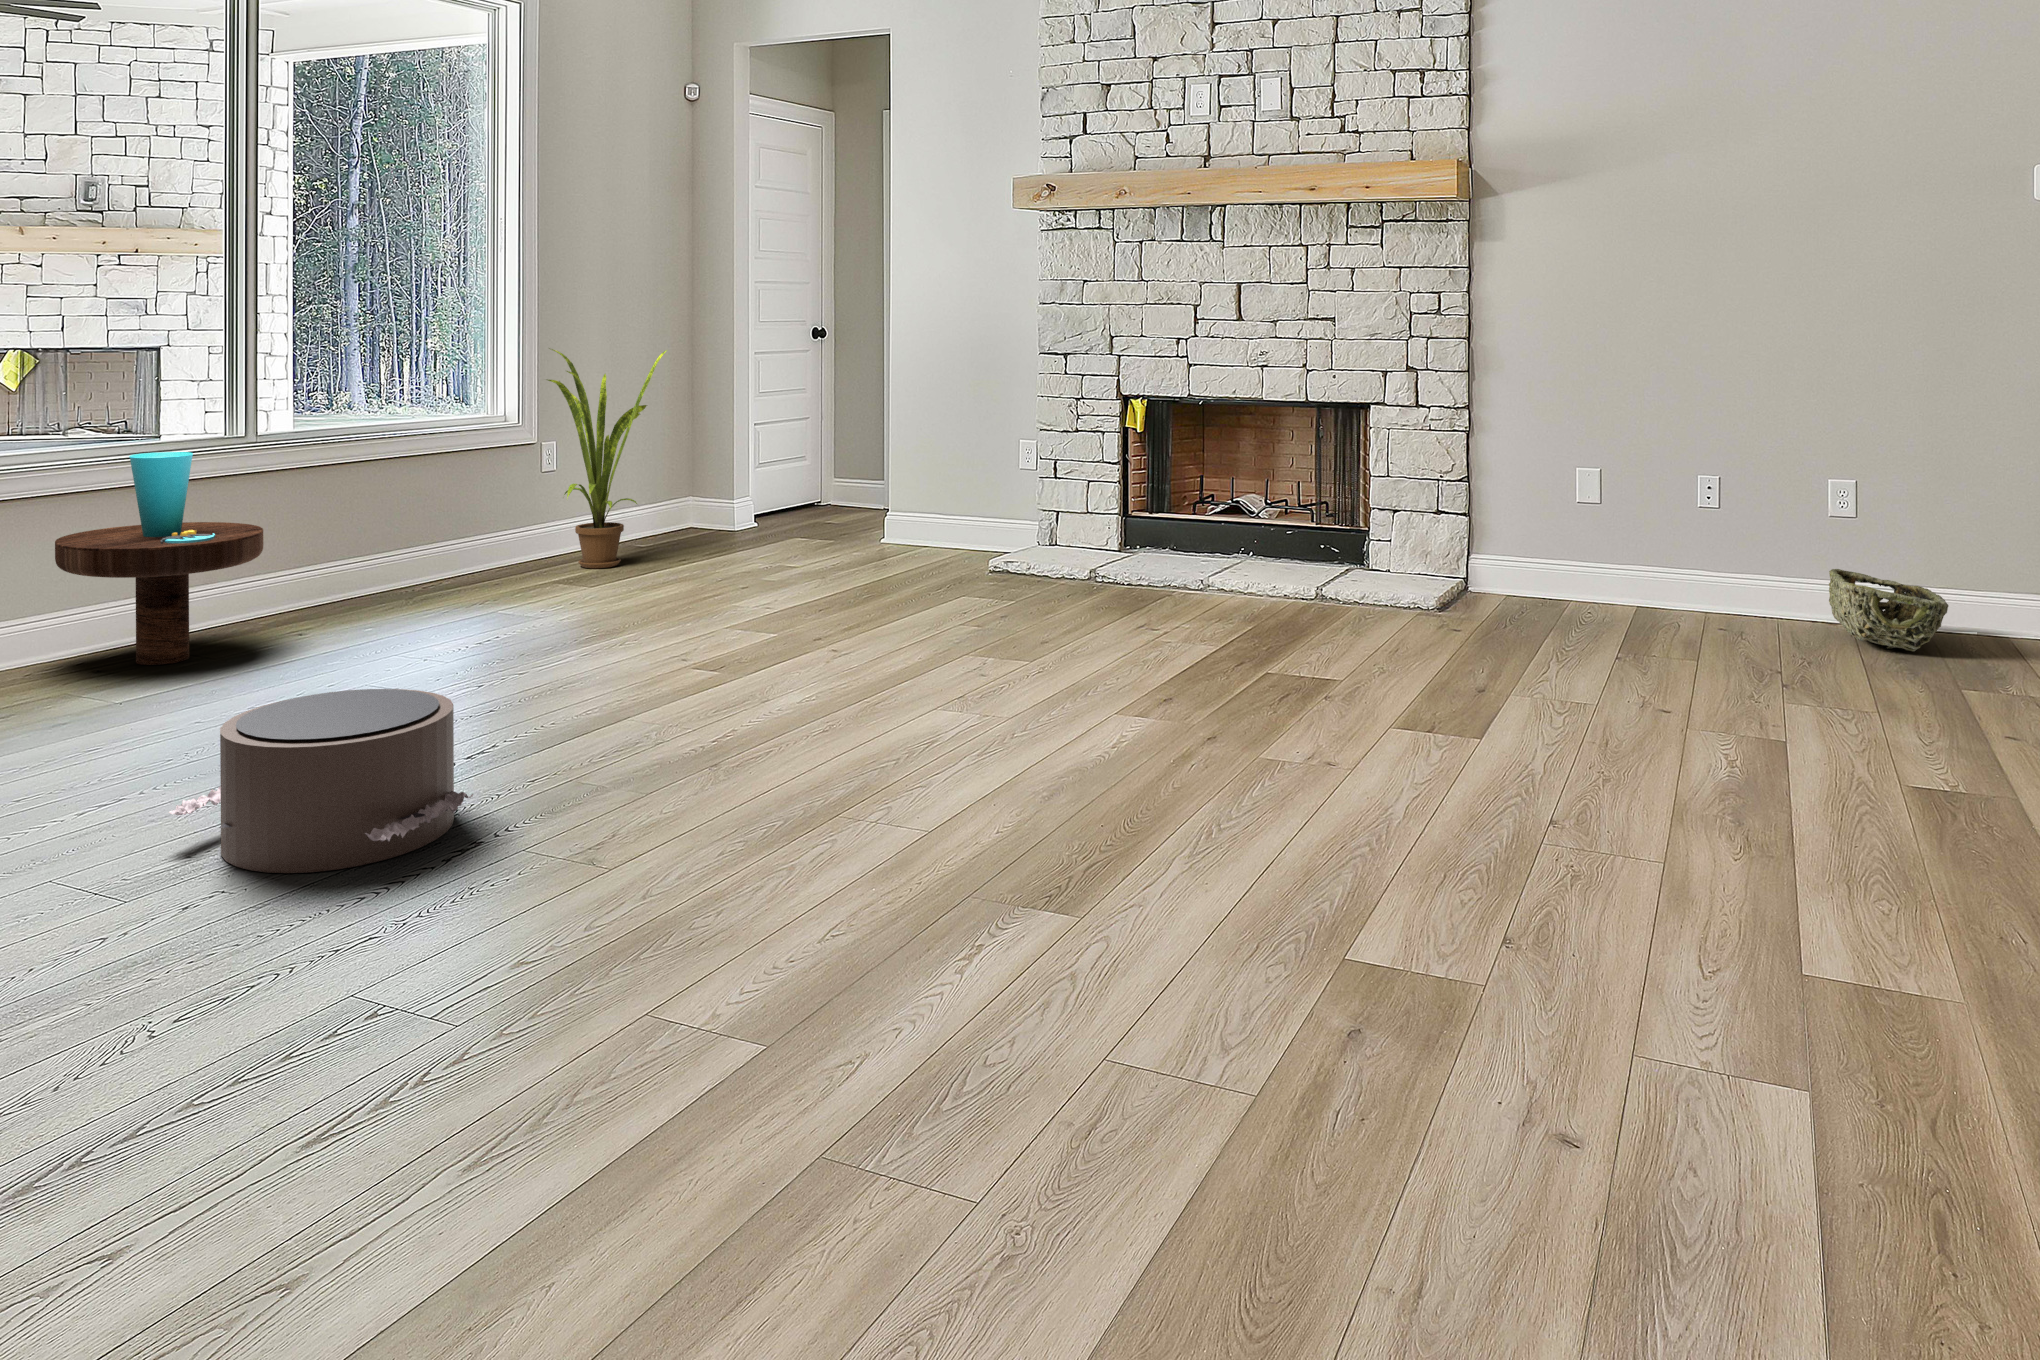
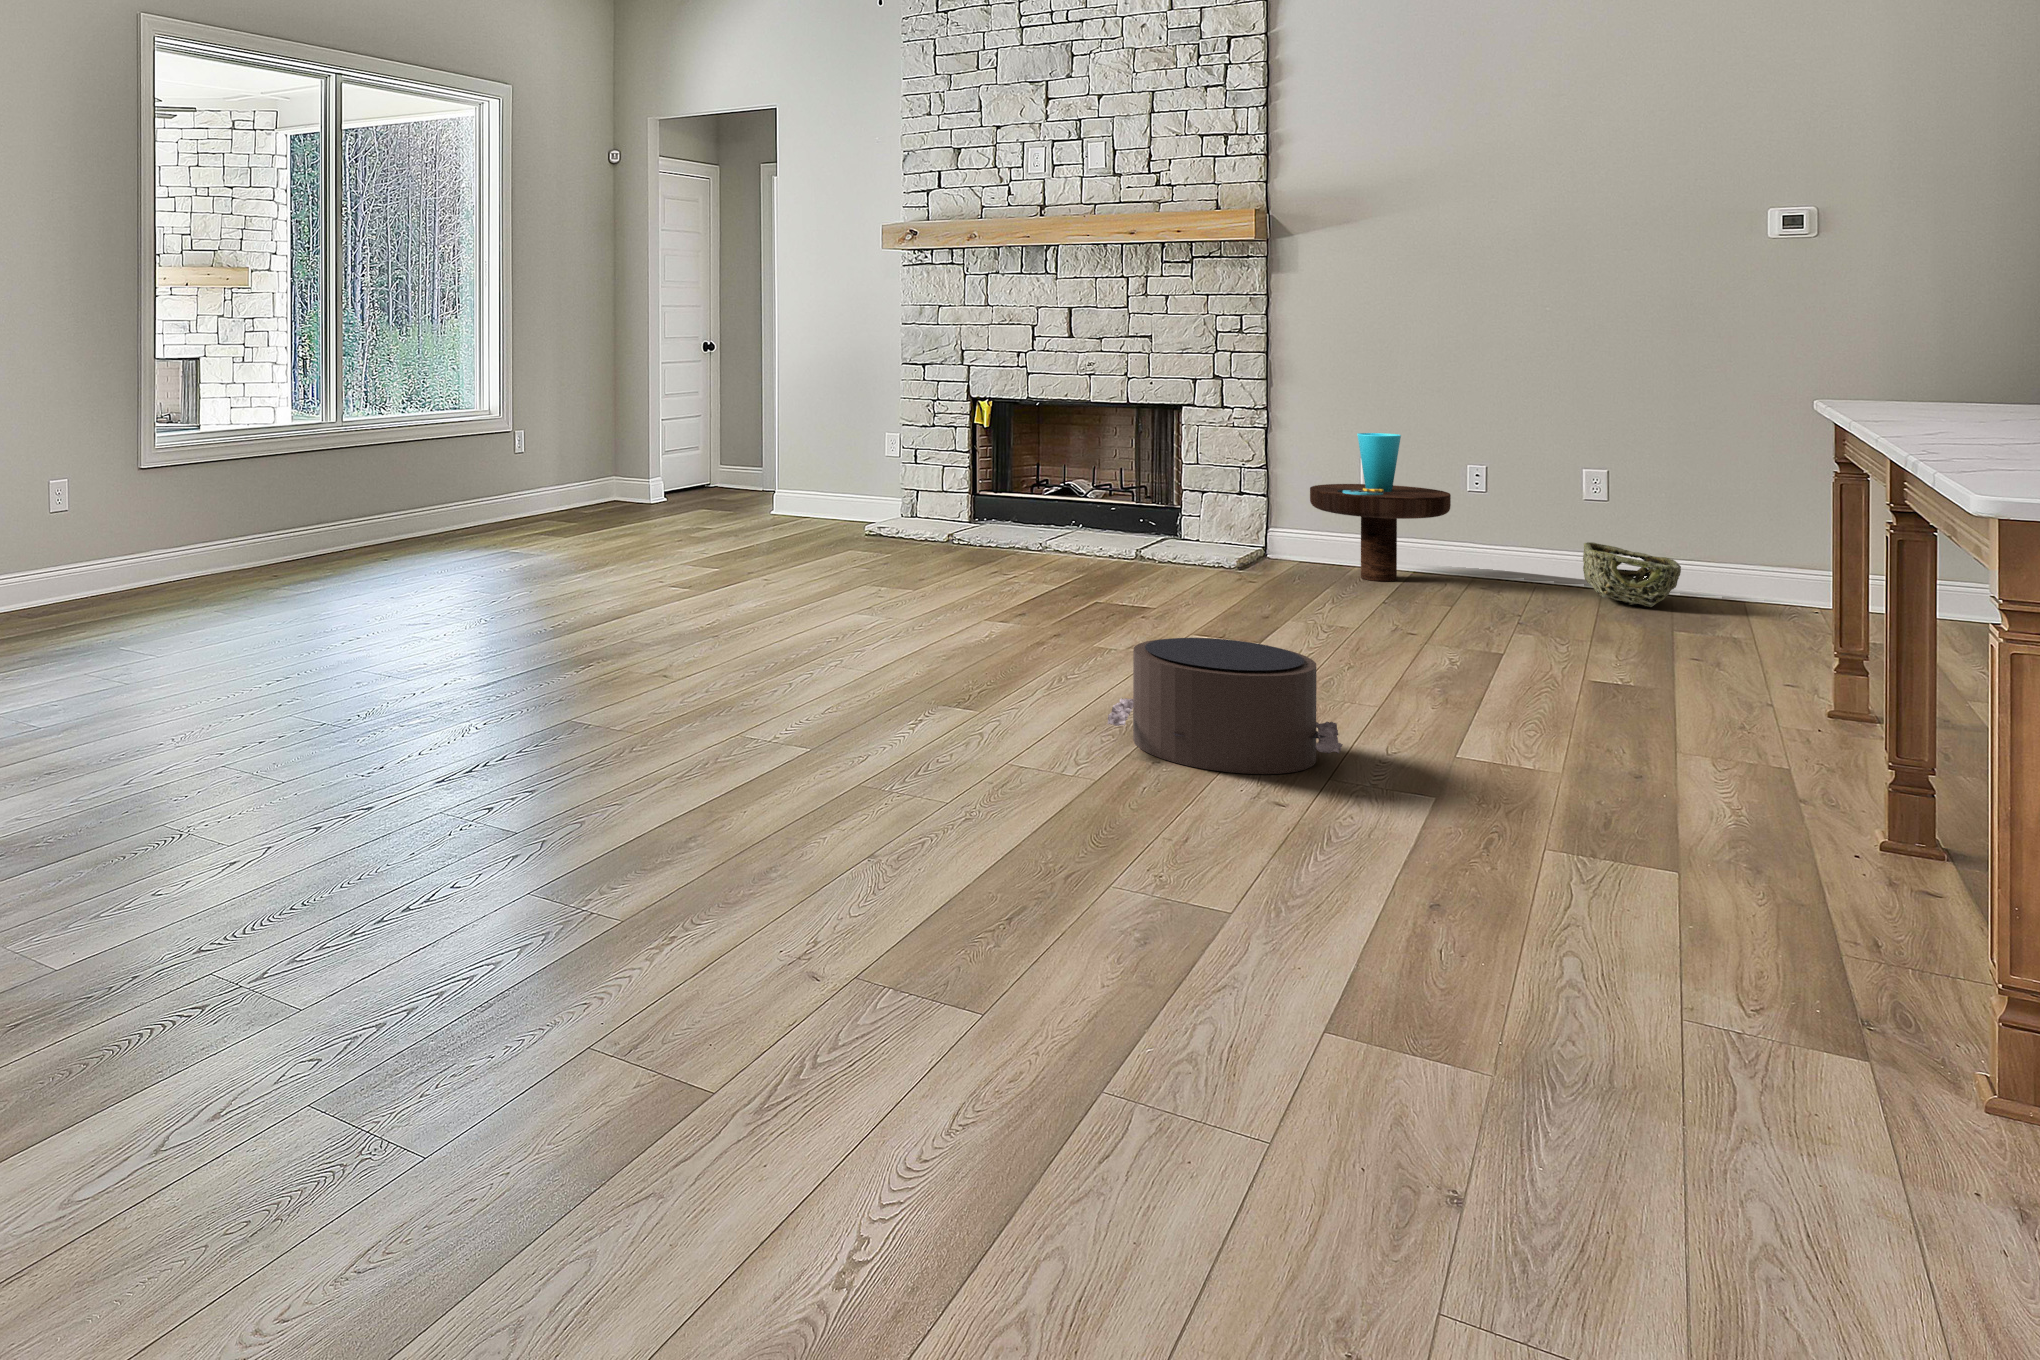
house plant: present [547,348,667,568] -> none [523,358,615,523]
side table: present [55,452,263,665] -> present [1310,433,1451,581]
pouf: present [169,689,473,873] -> present [1108,638,1343,774]

